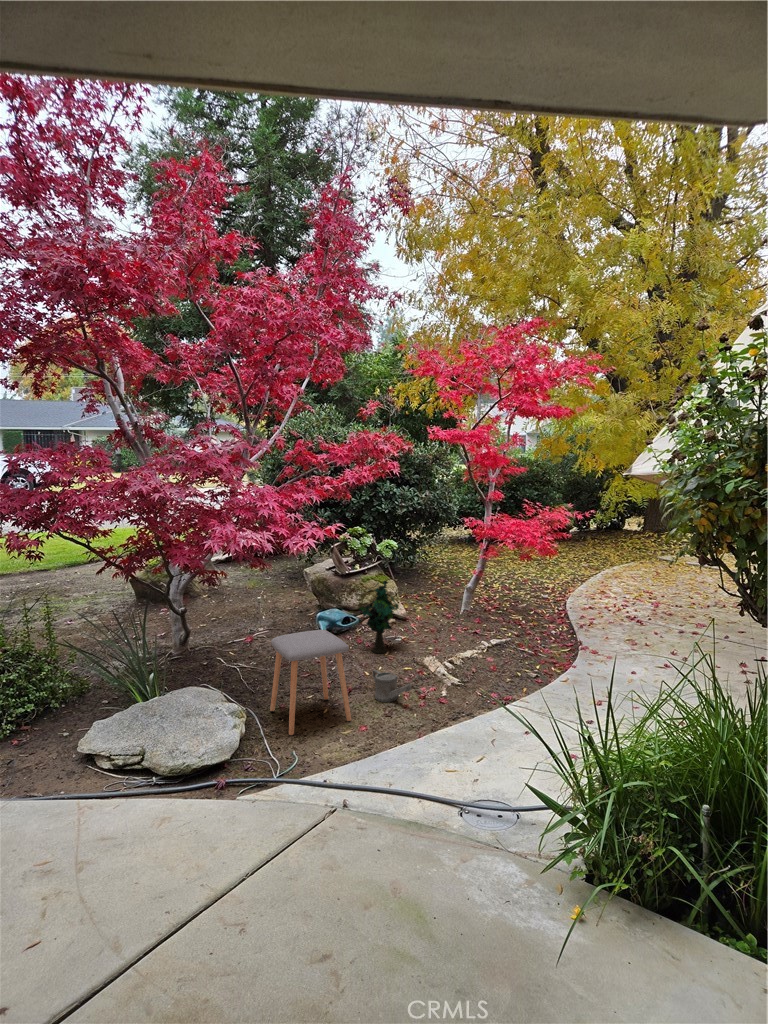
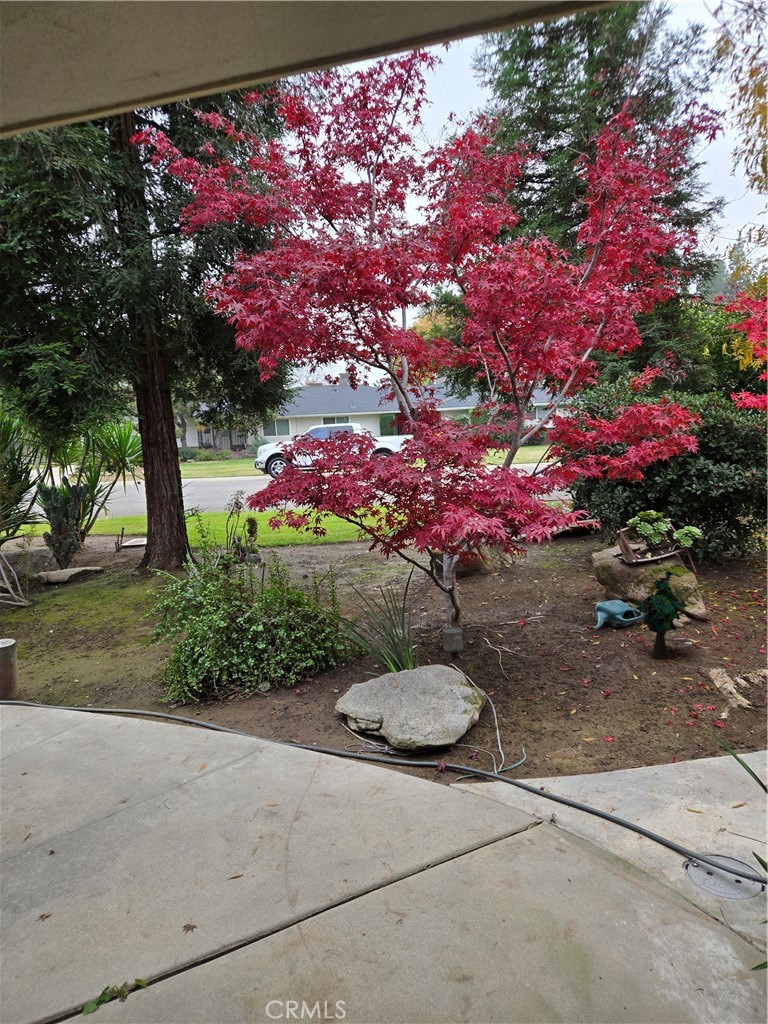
stool: present [270,630,351,736] -> none [511,624,597,733]
watering can: present [373,670,411,702] -> present [442,624,464,652]

